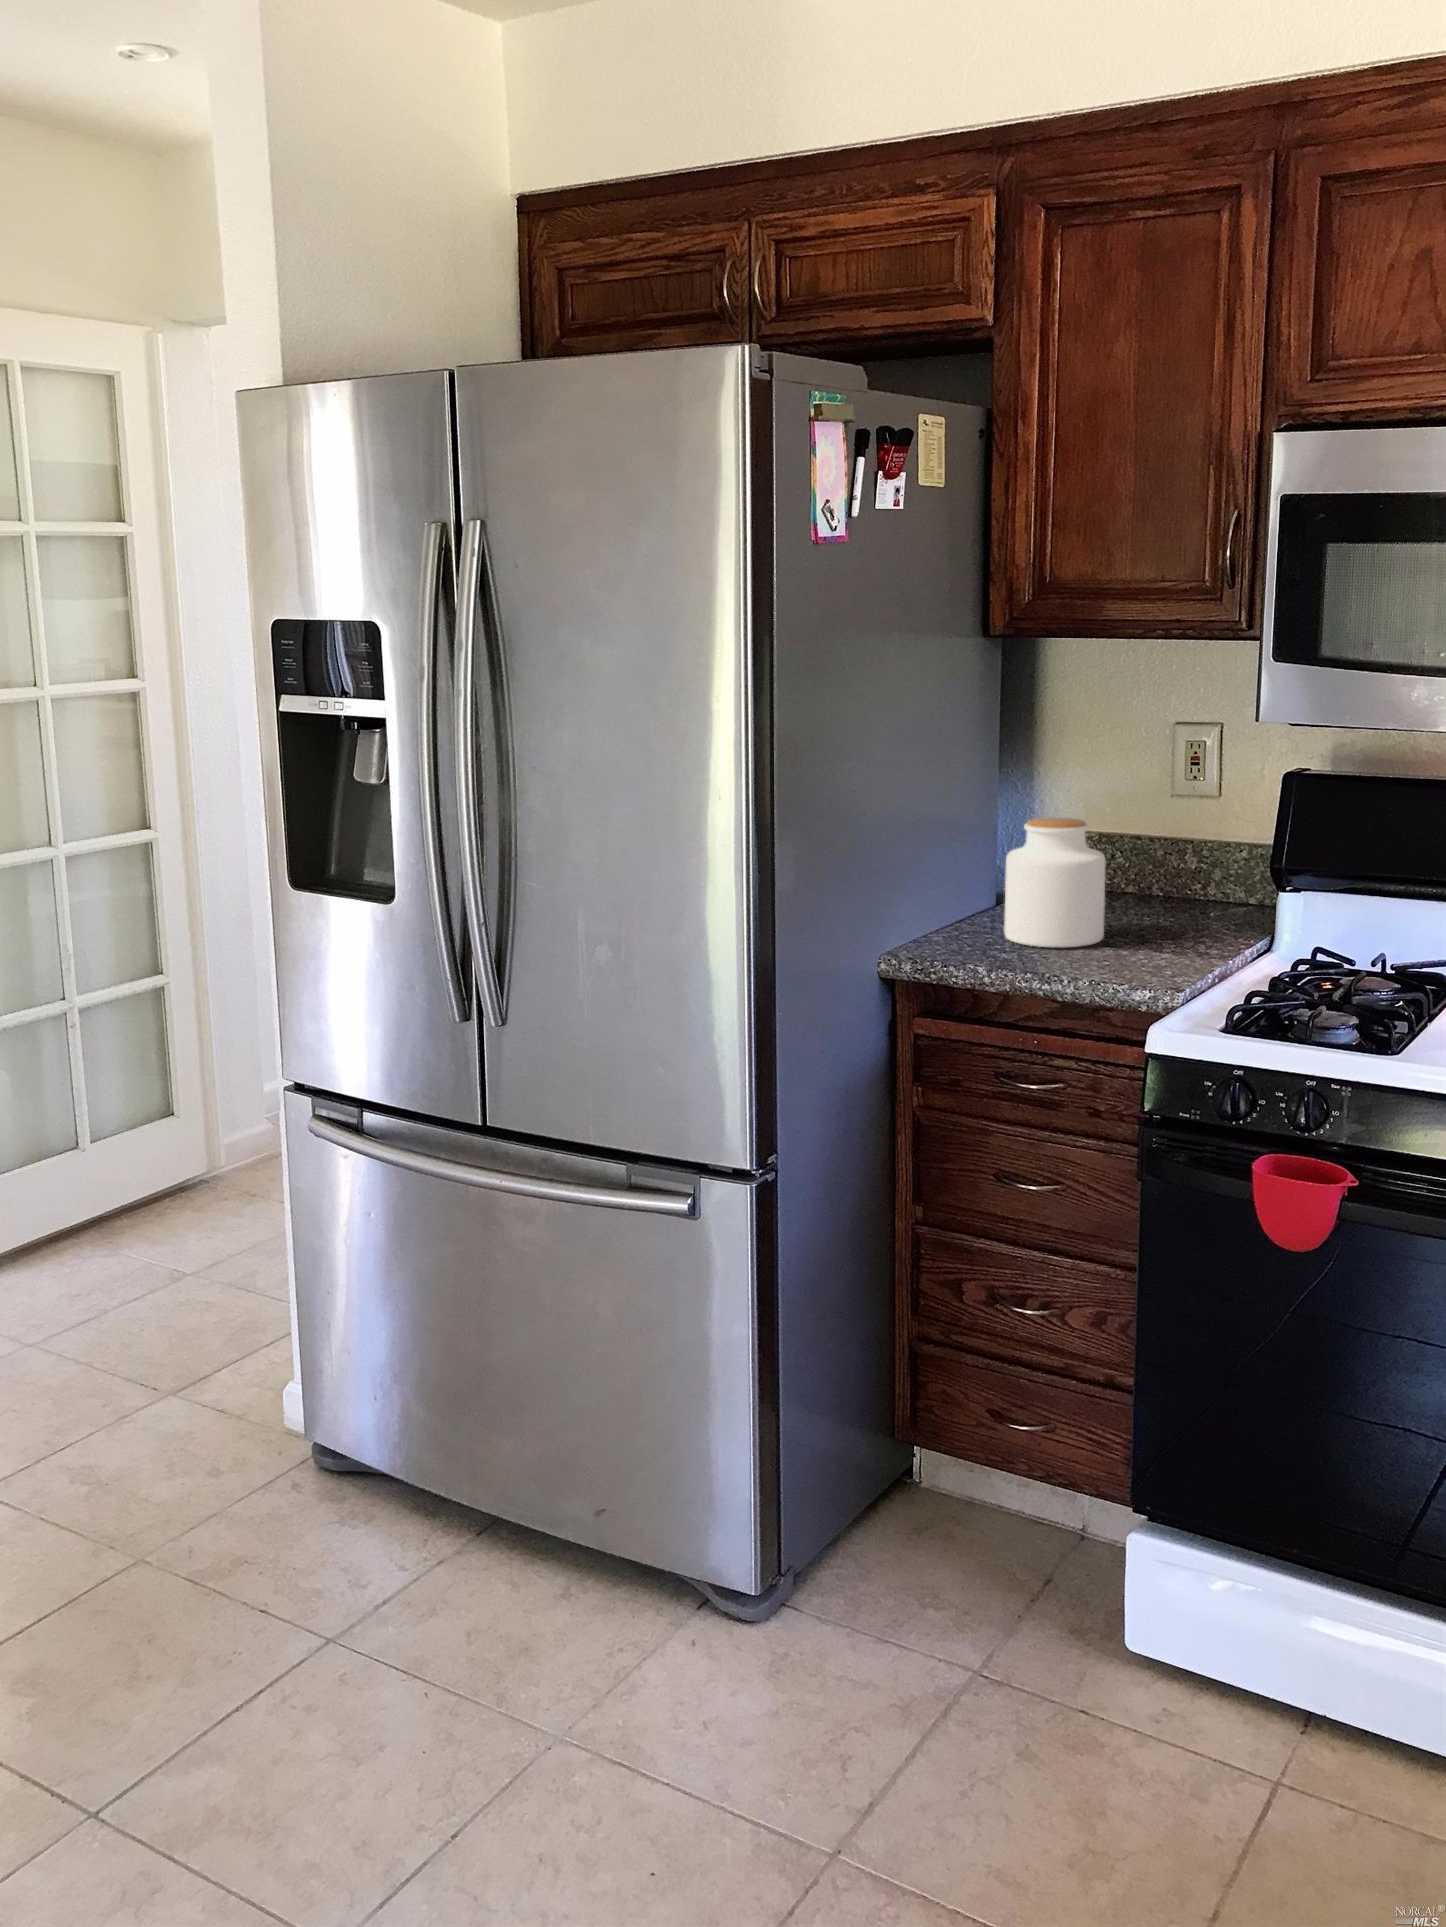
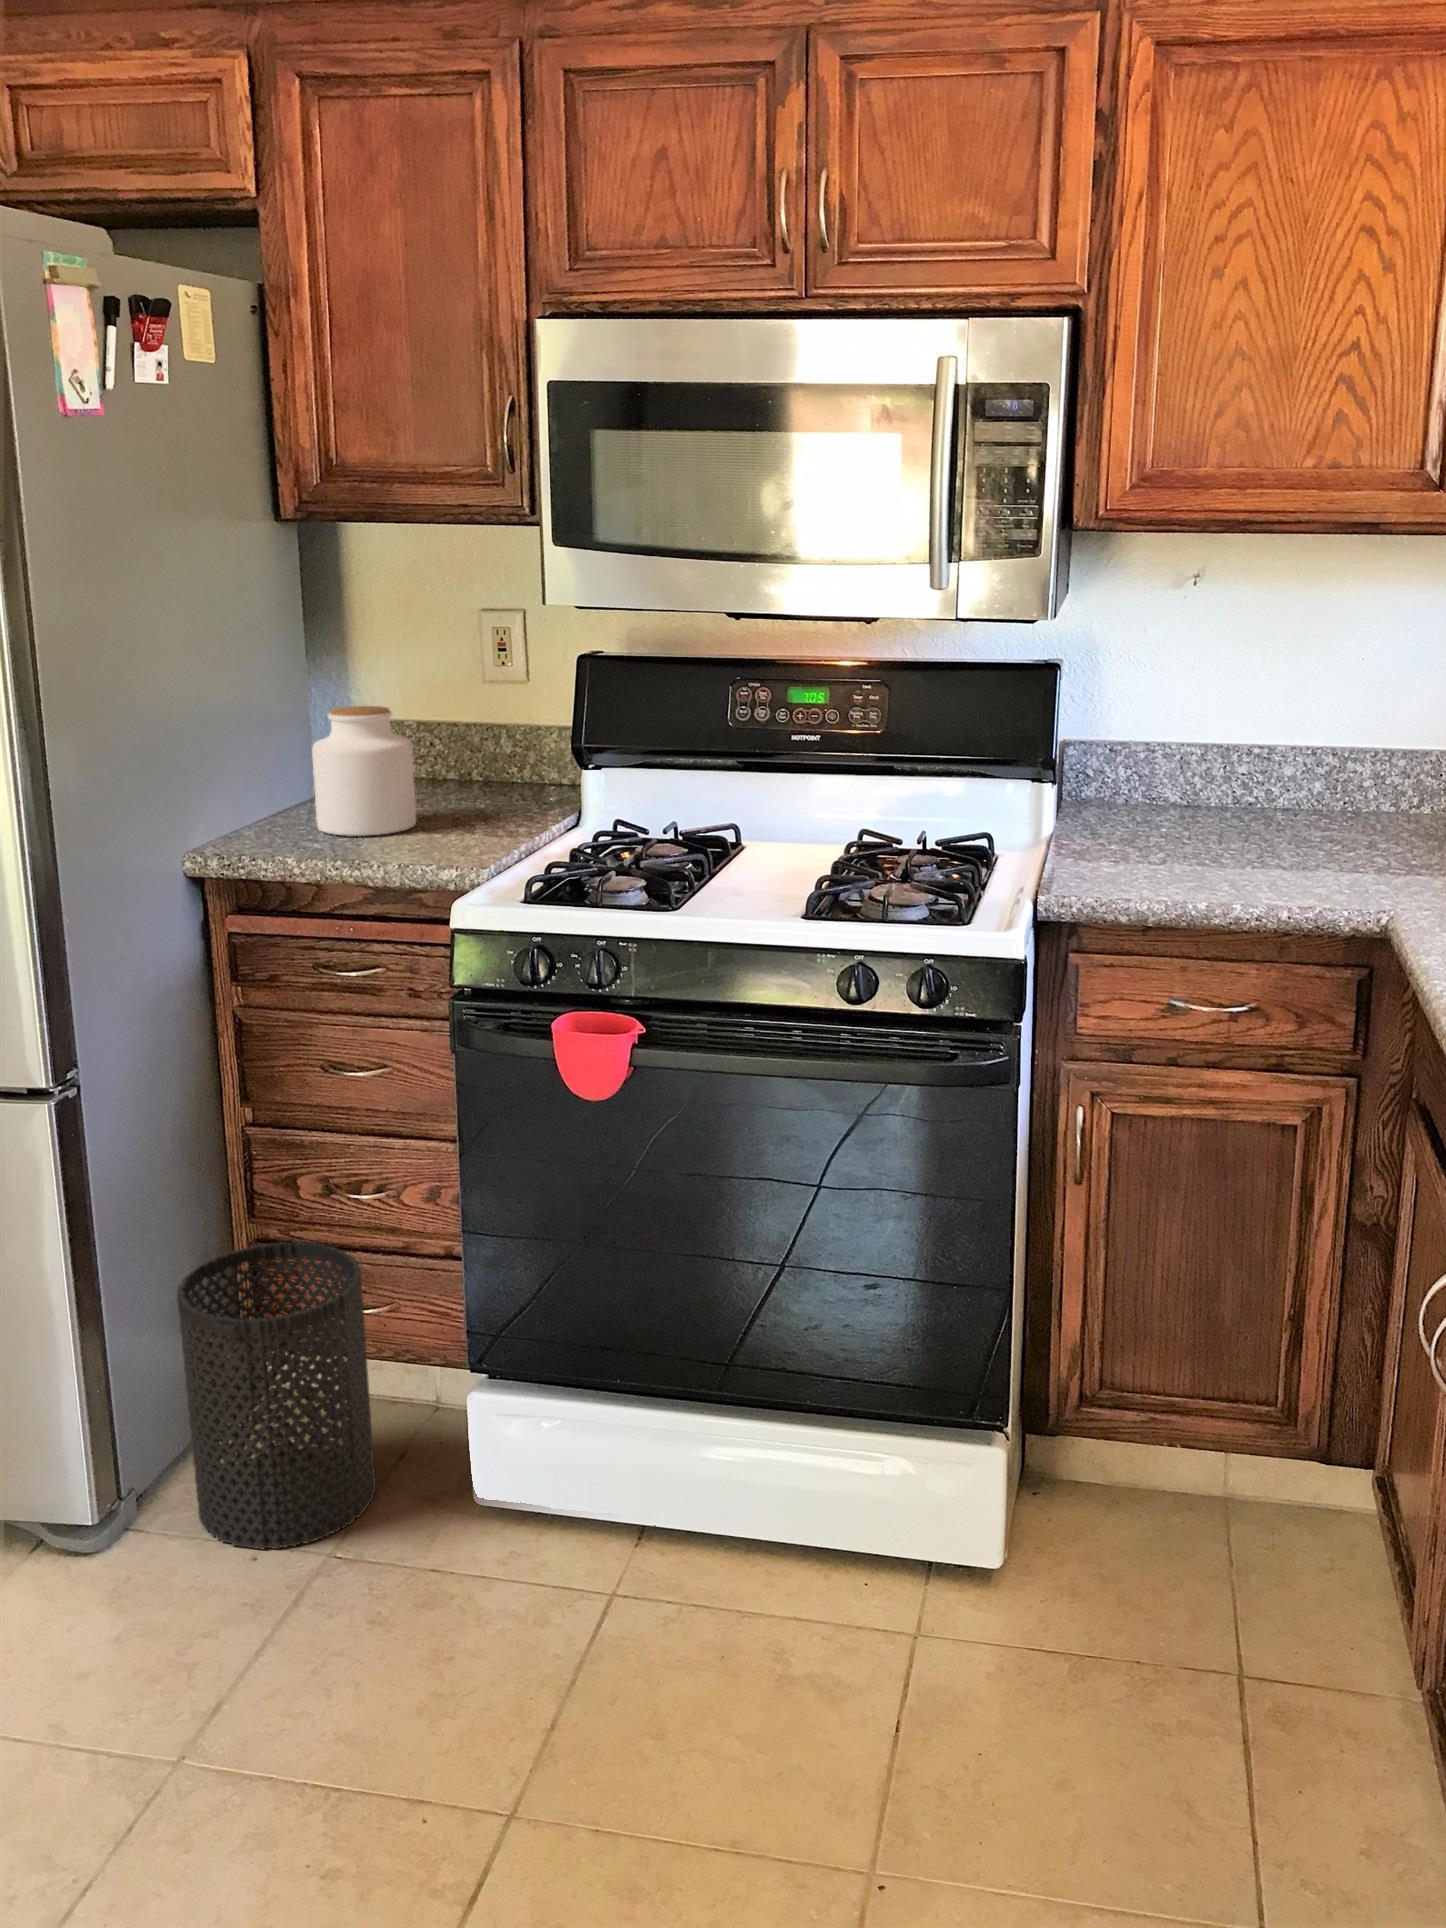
trash can: none [845,1343,1023,1655] -> present [177,1242,376,1549]

